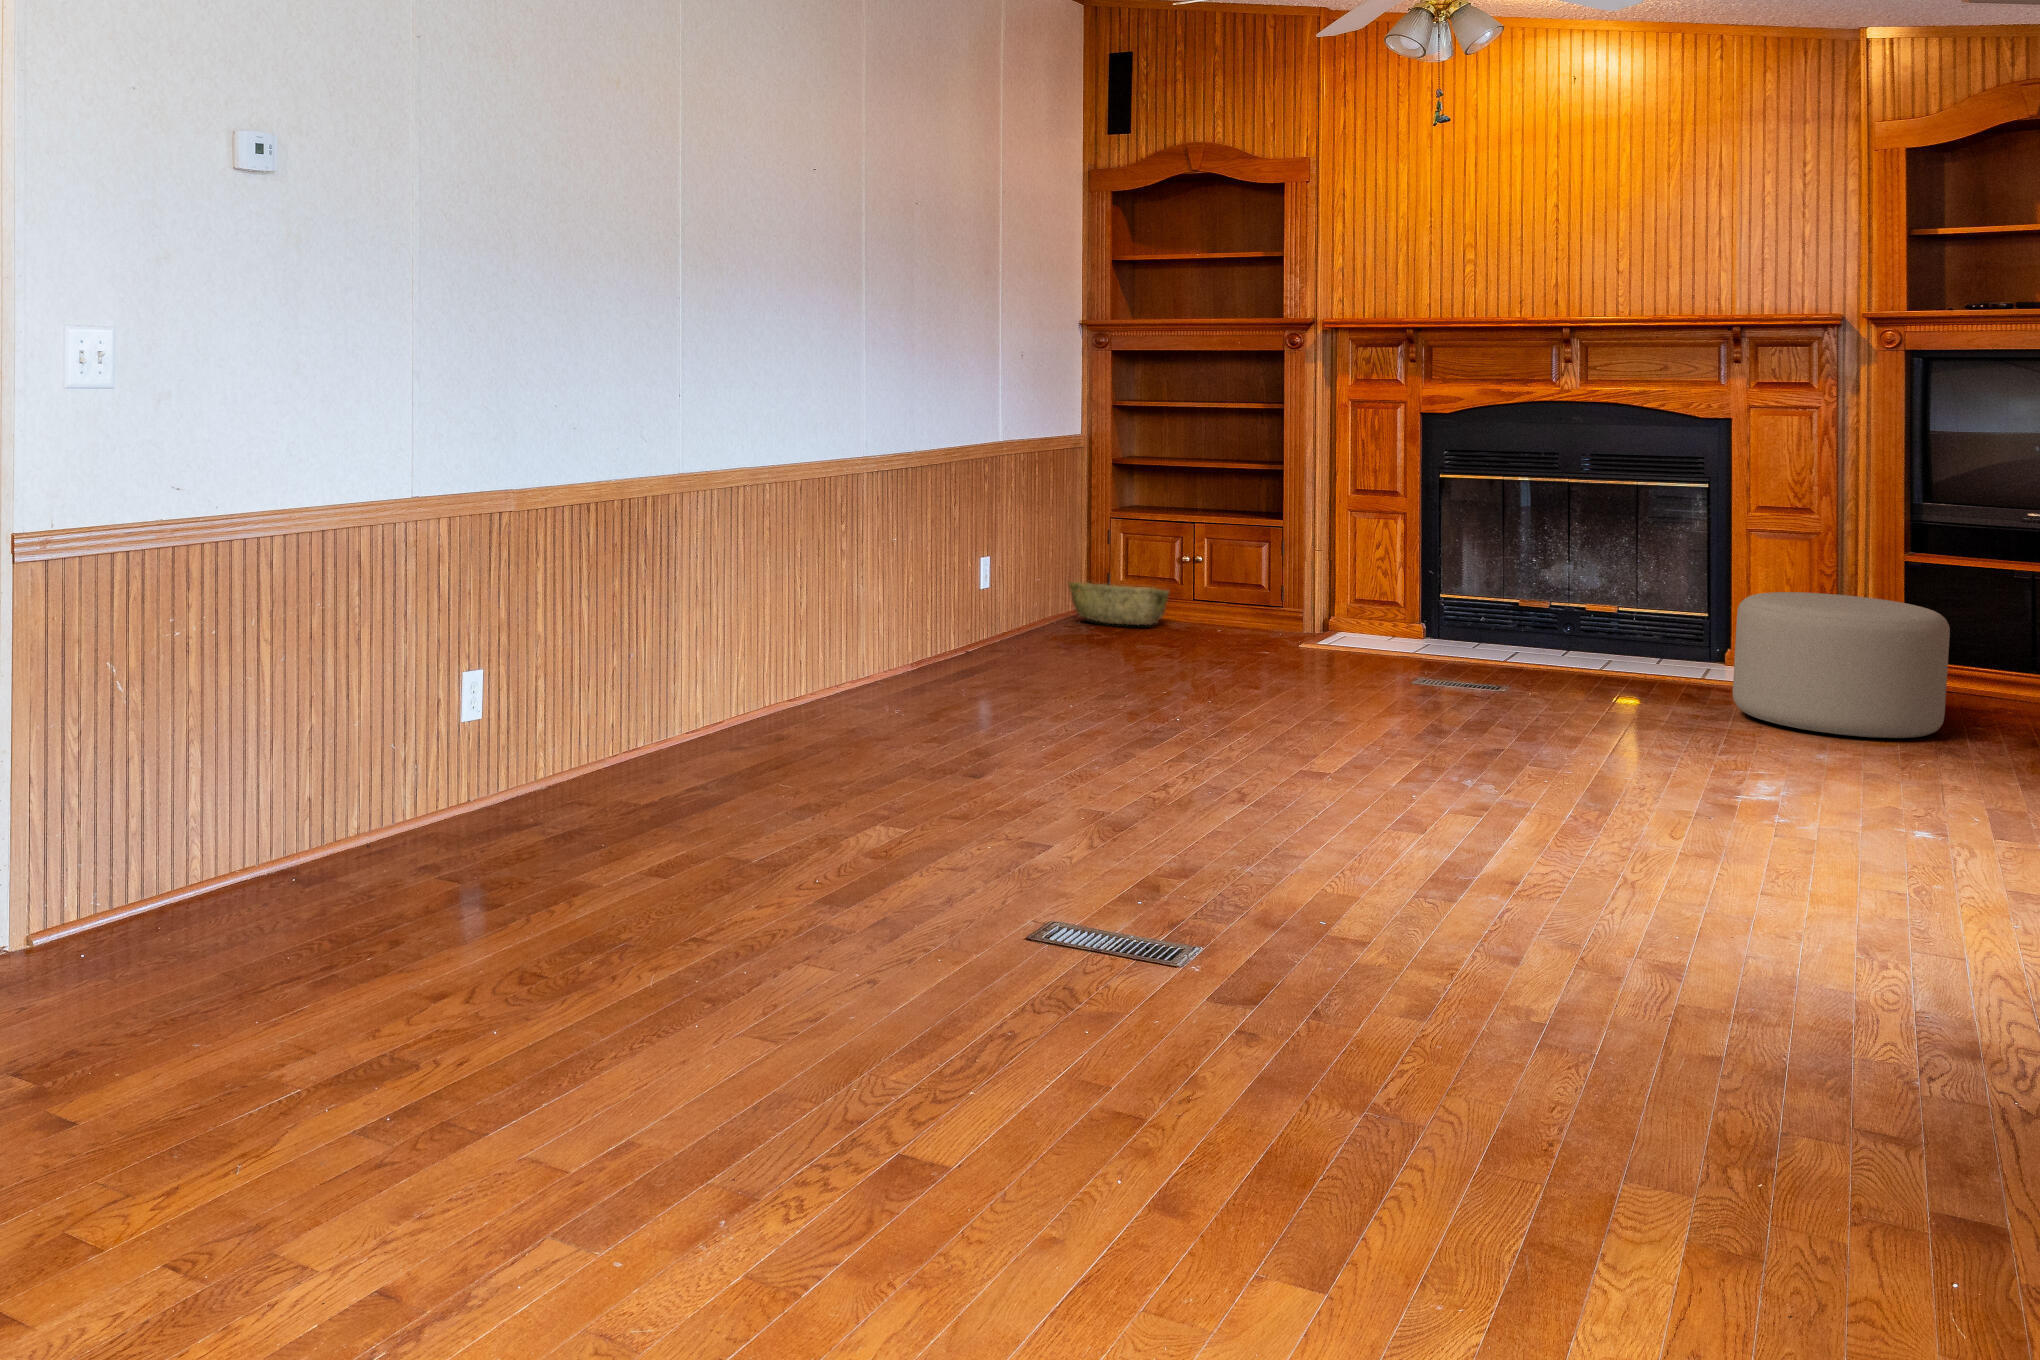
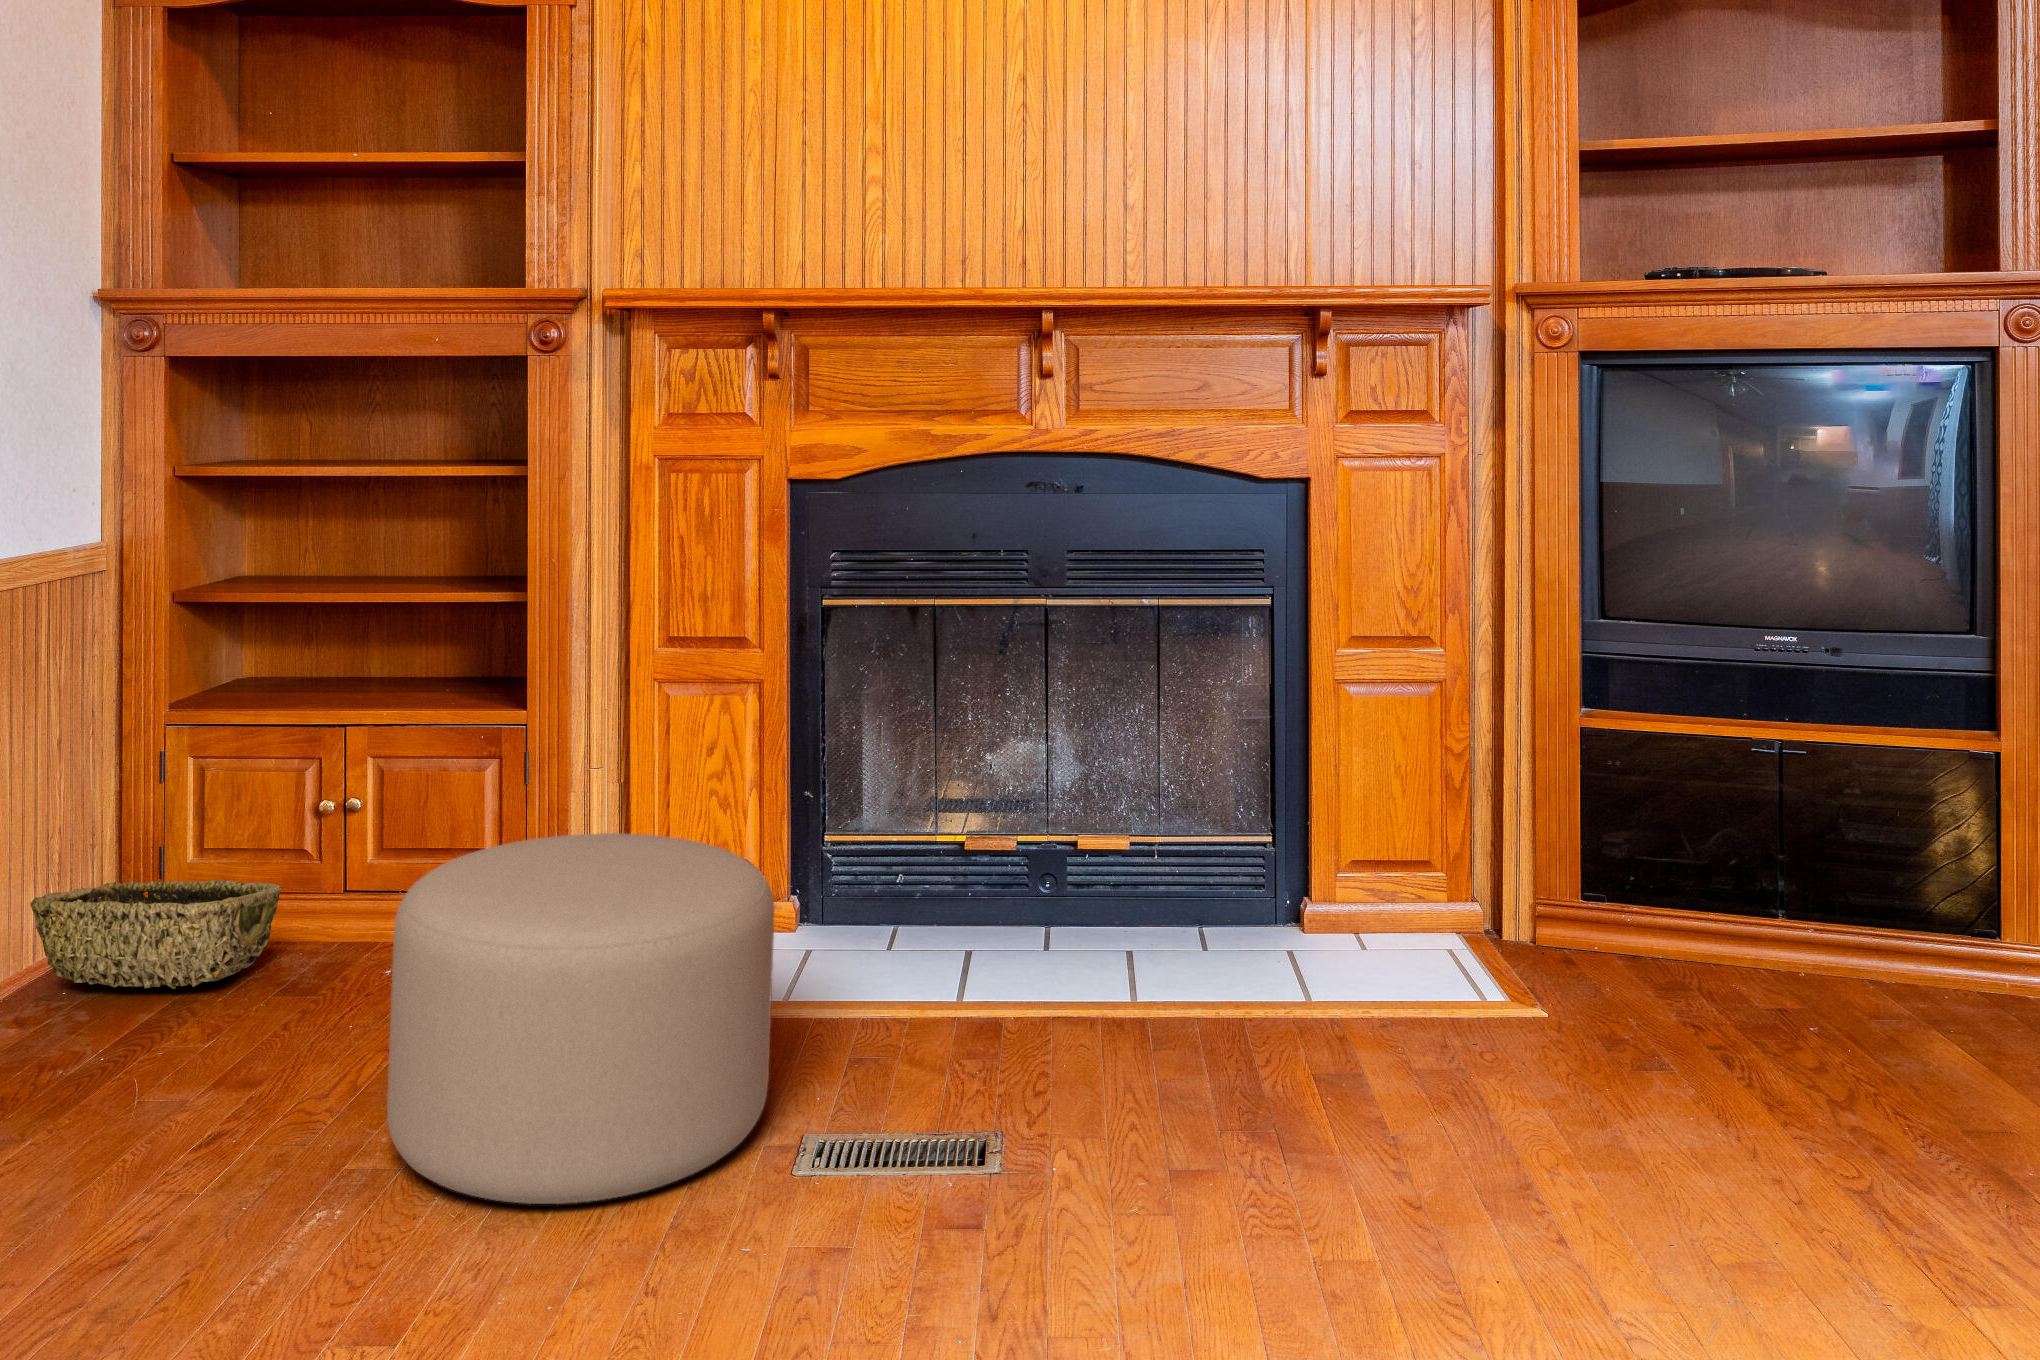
ottoman: present [1733,592,1950,738] -> present [387,833,774,1204]

